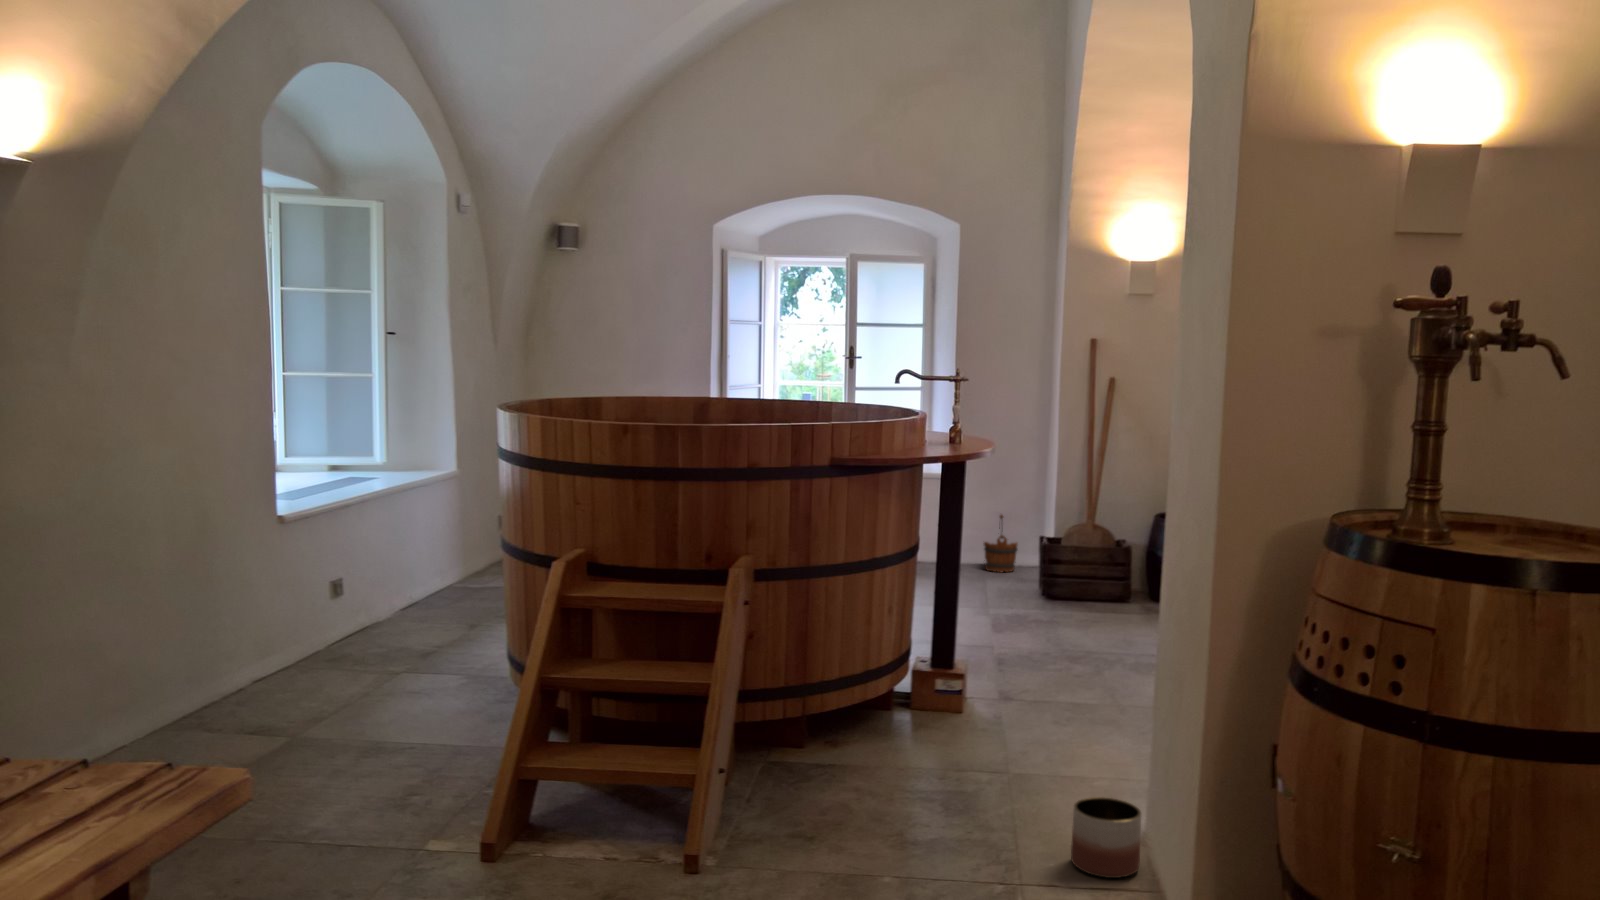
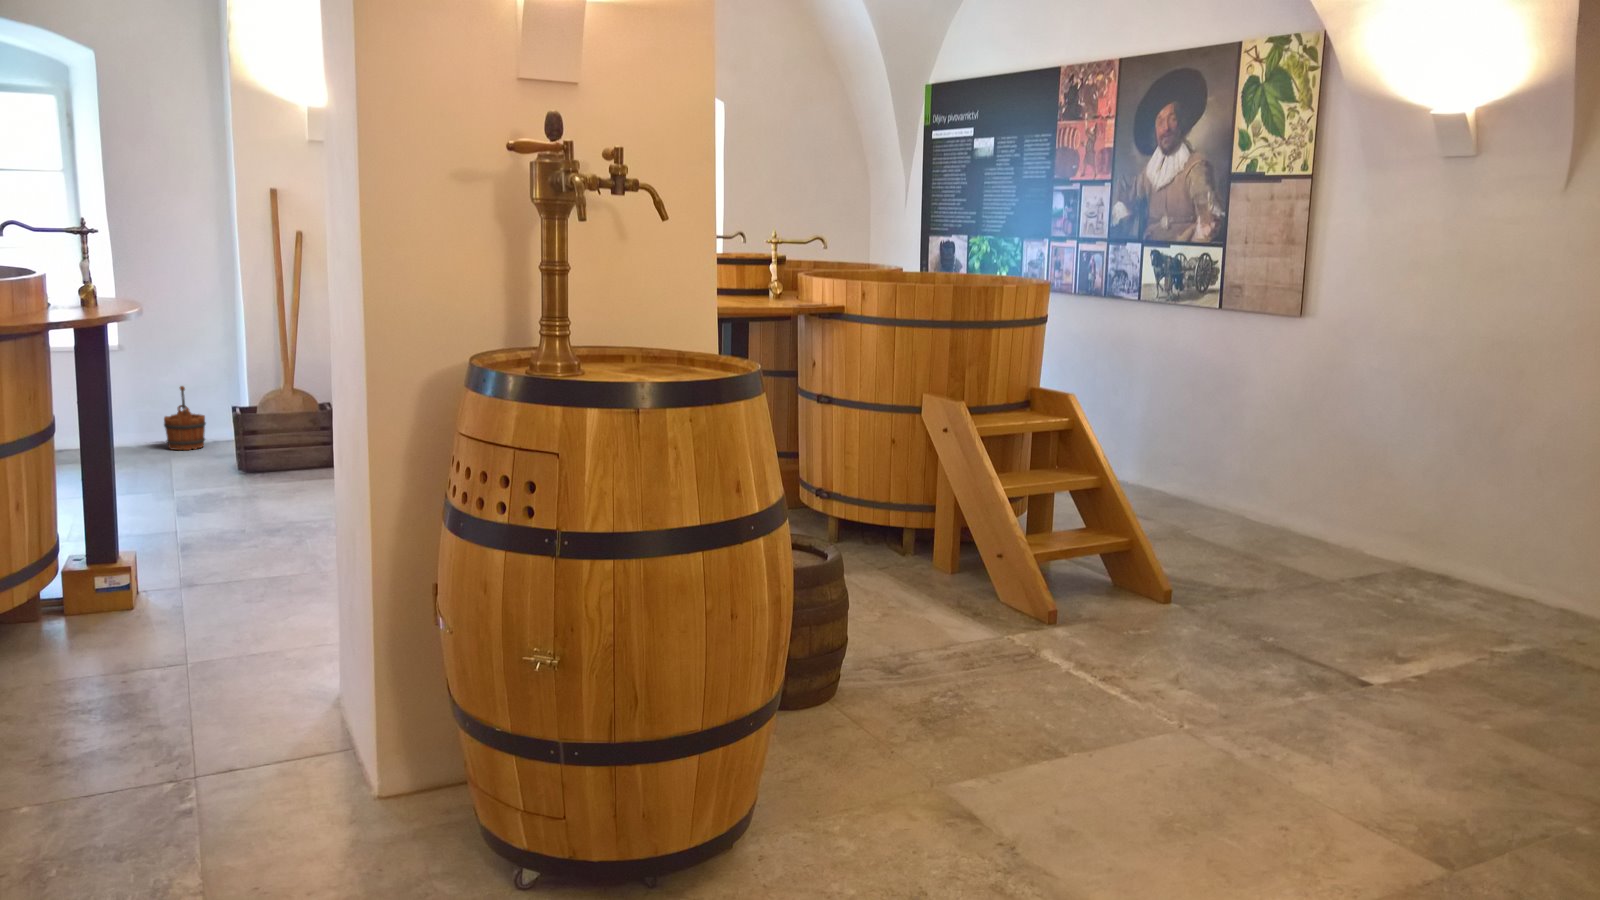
planter: present [1071,797,1141,878] -> none [254,667,330,748]

